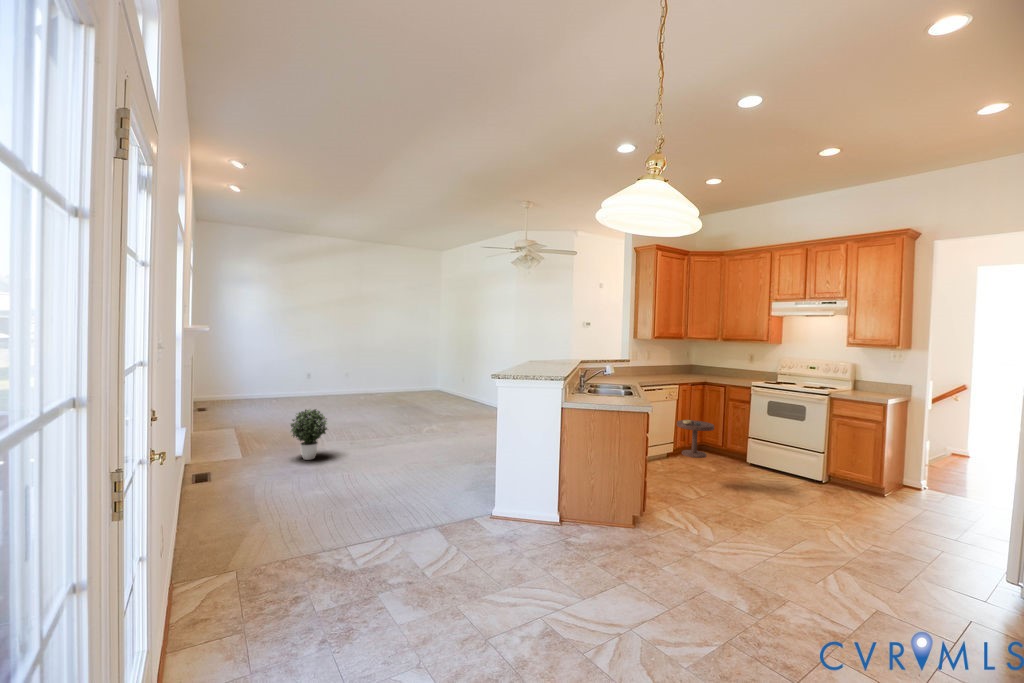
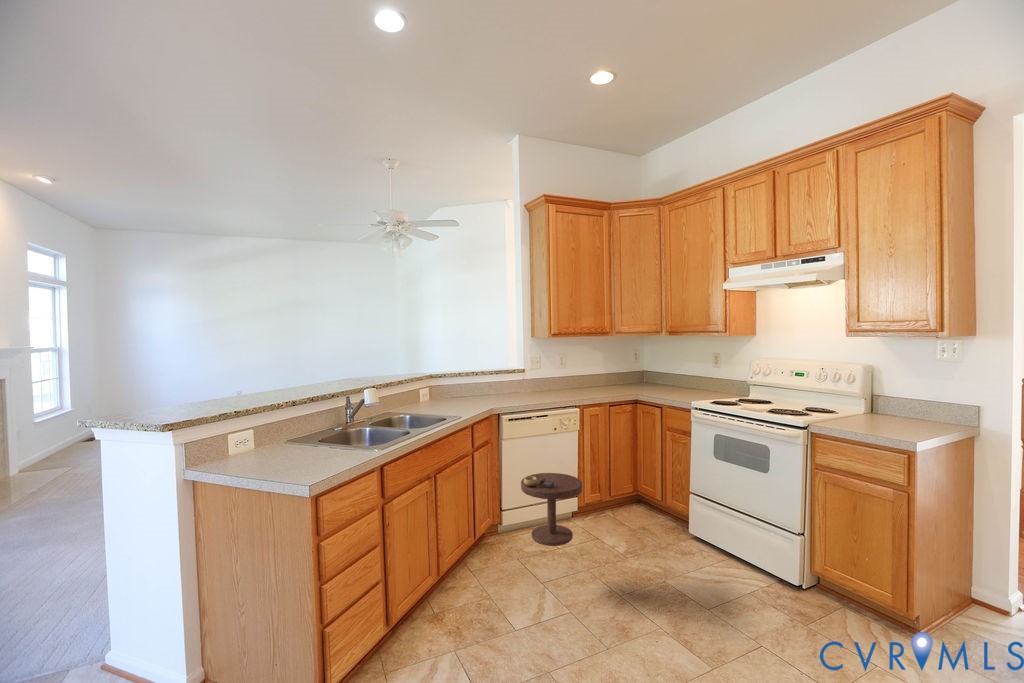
potted plant: present [291,409,327,460] -> none [16,450,83,522]

